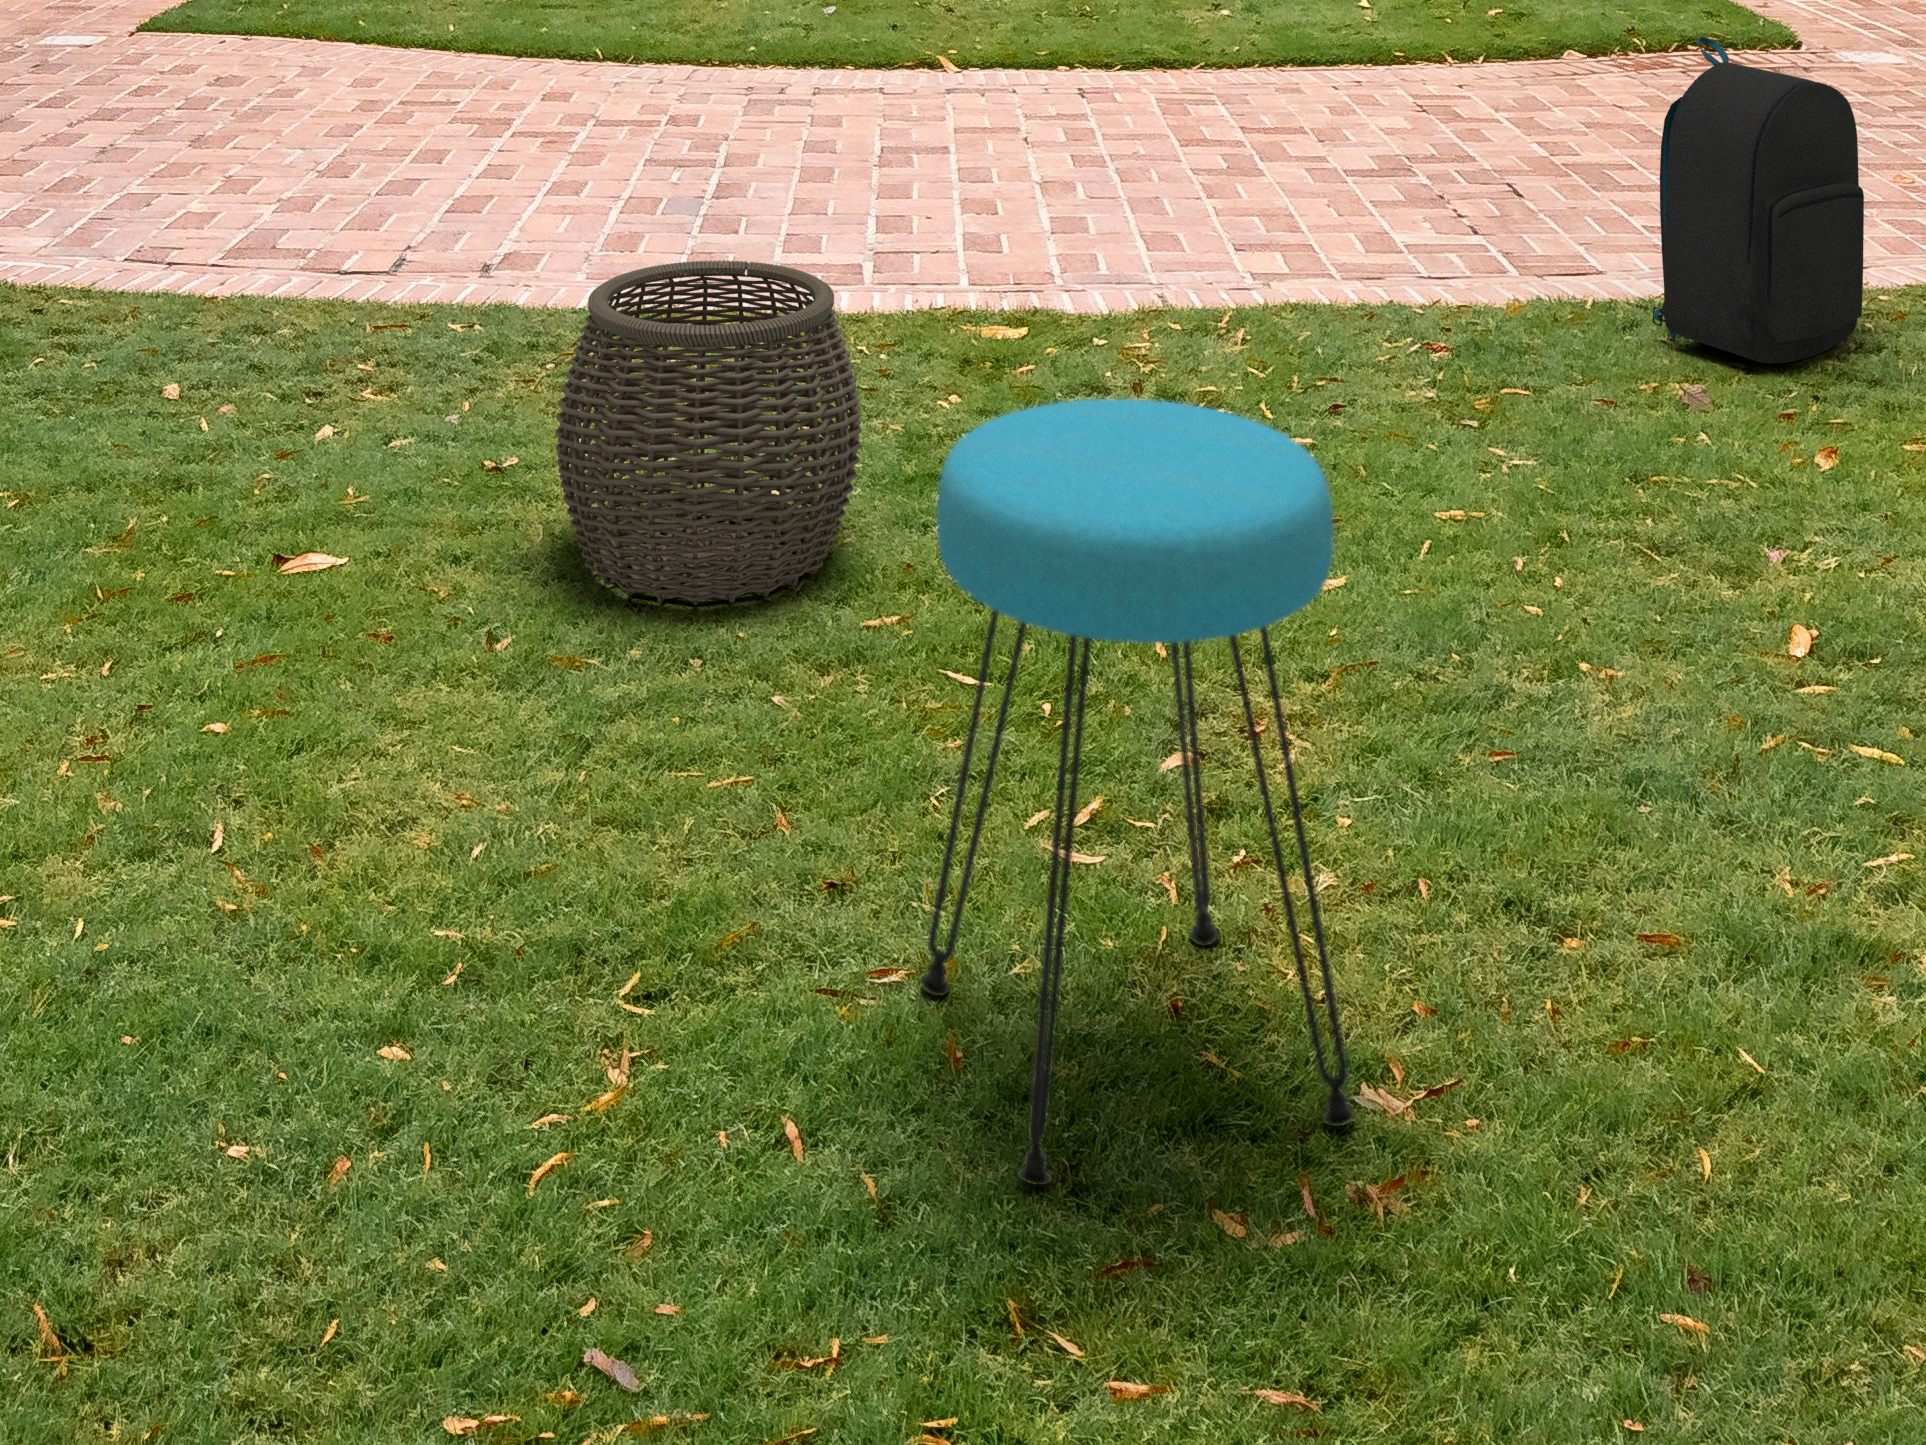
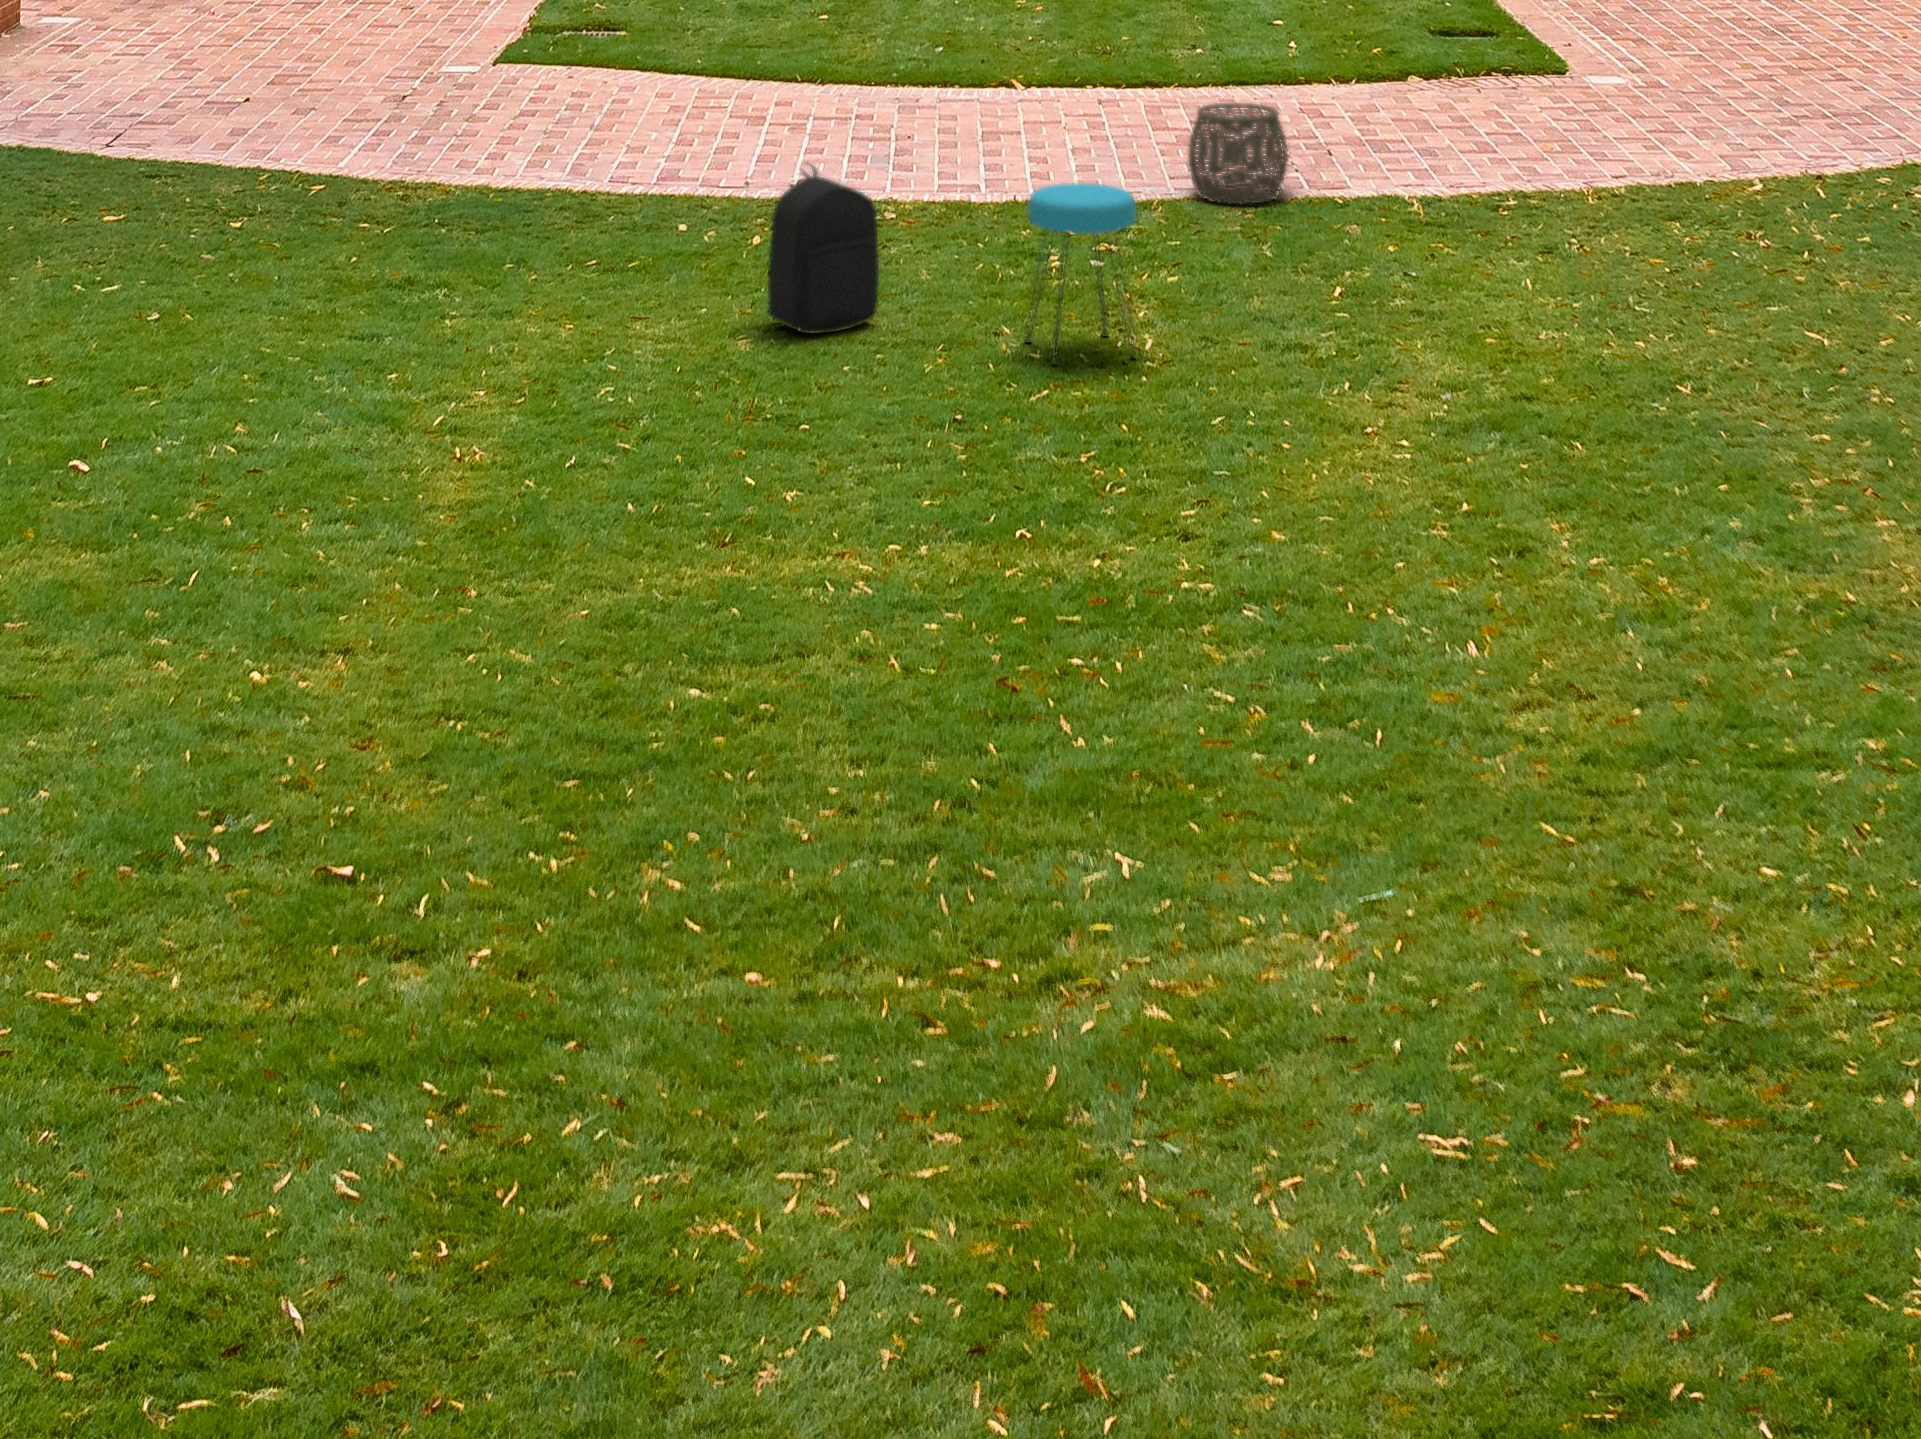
backpack: present [1653,36,1864,364] -> present [767,164,879,333]
woven basket: present [555,260,862,605] -> present [1188,103,1288,205]

